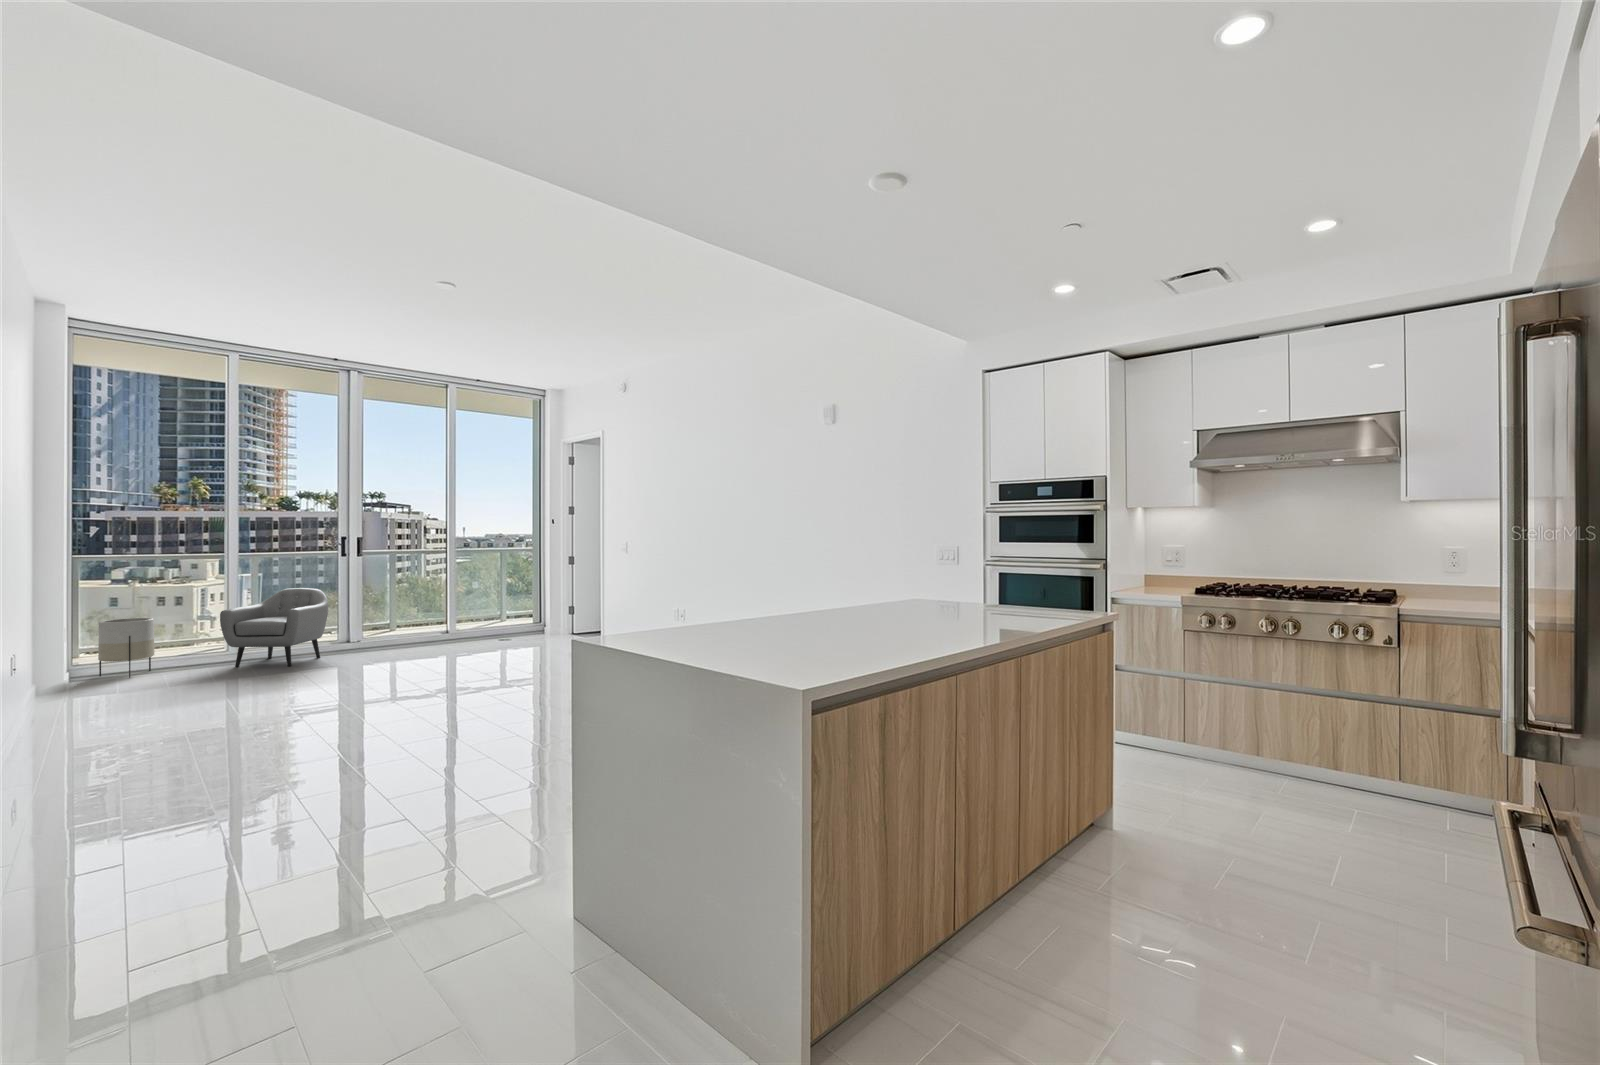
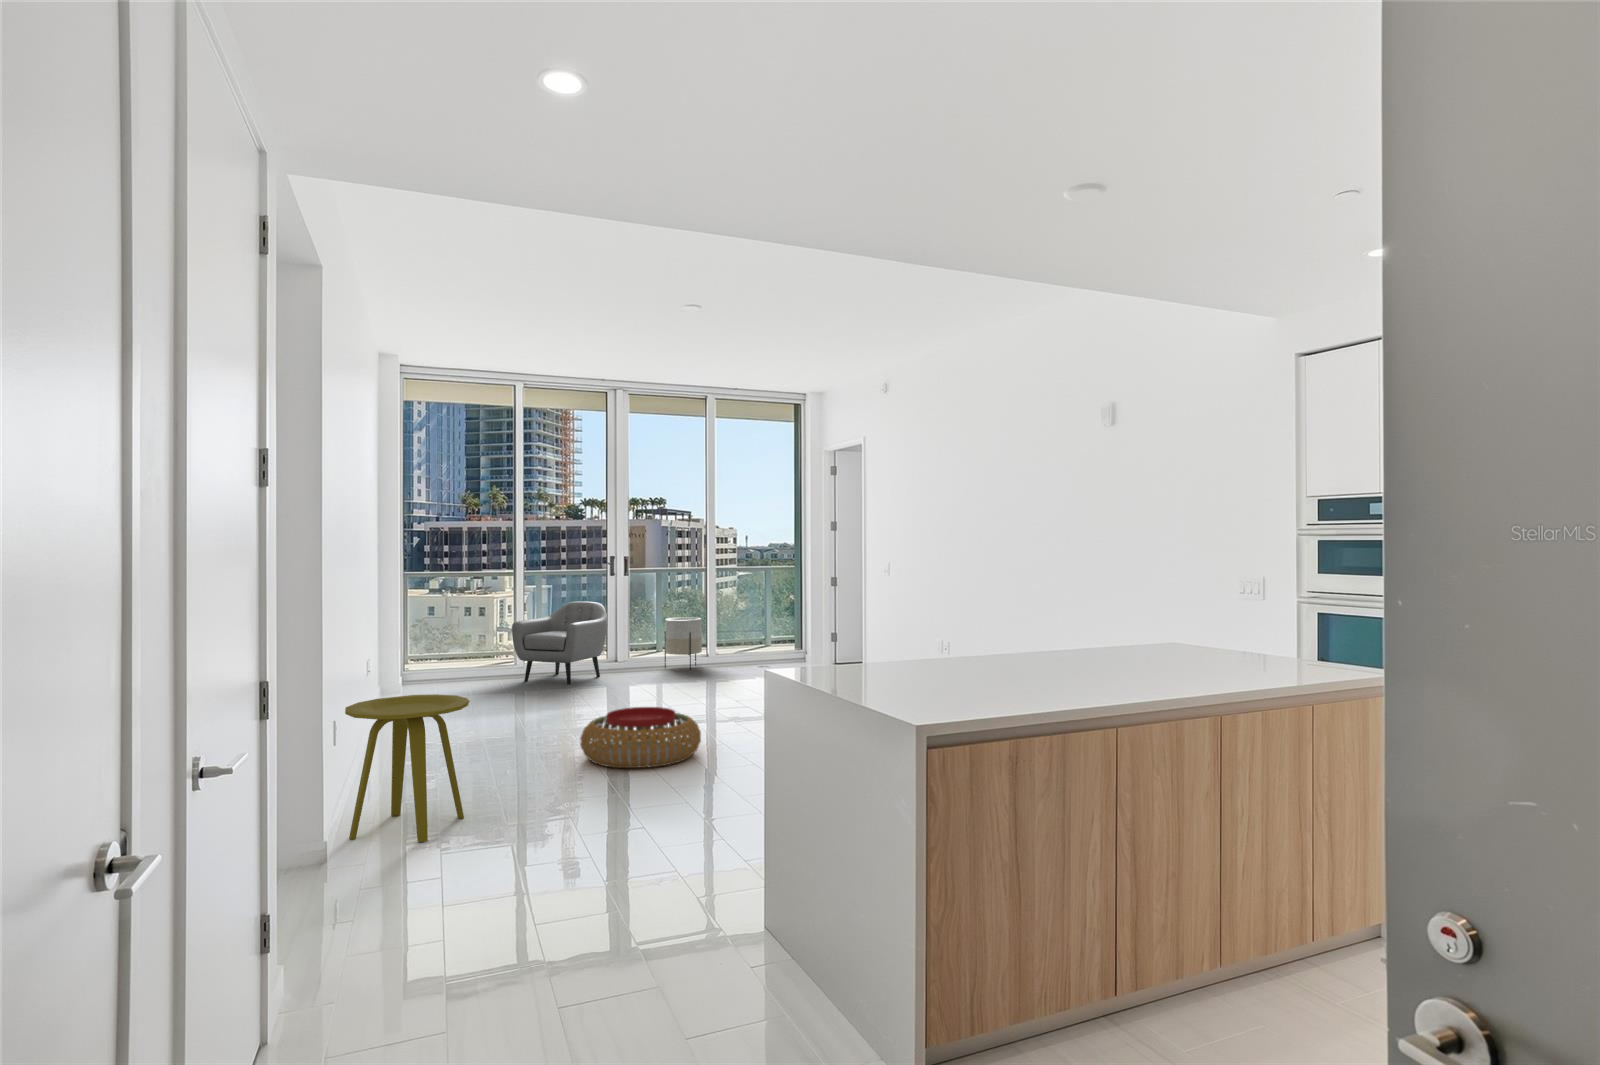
planter: present [98,618,154,678] -> present [665,617,702,670]
pouf: none [342,676,462,732] -> present [580,707,701,768]
side table: none [106,677,253,827] -> present [345,694,470,842]

